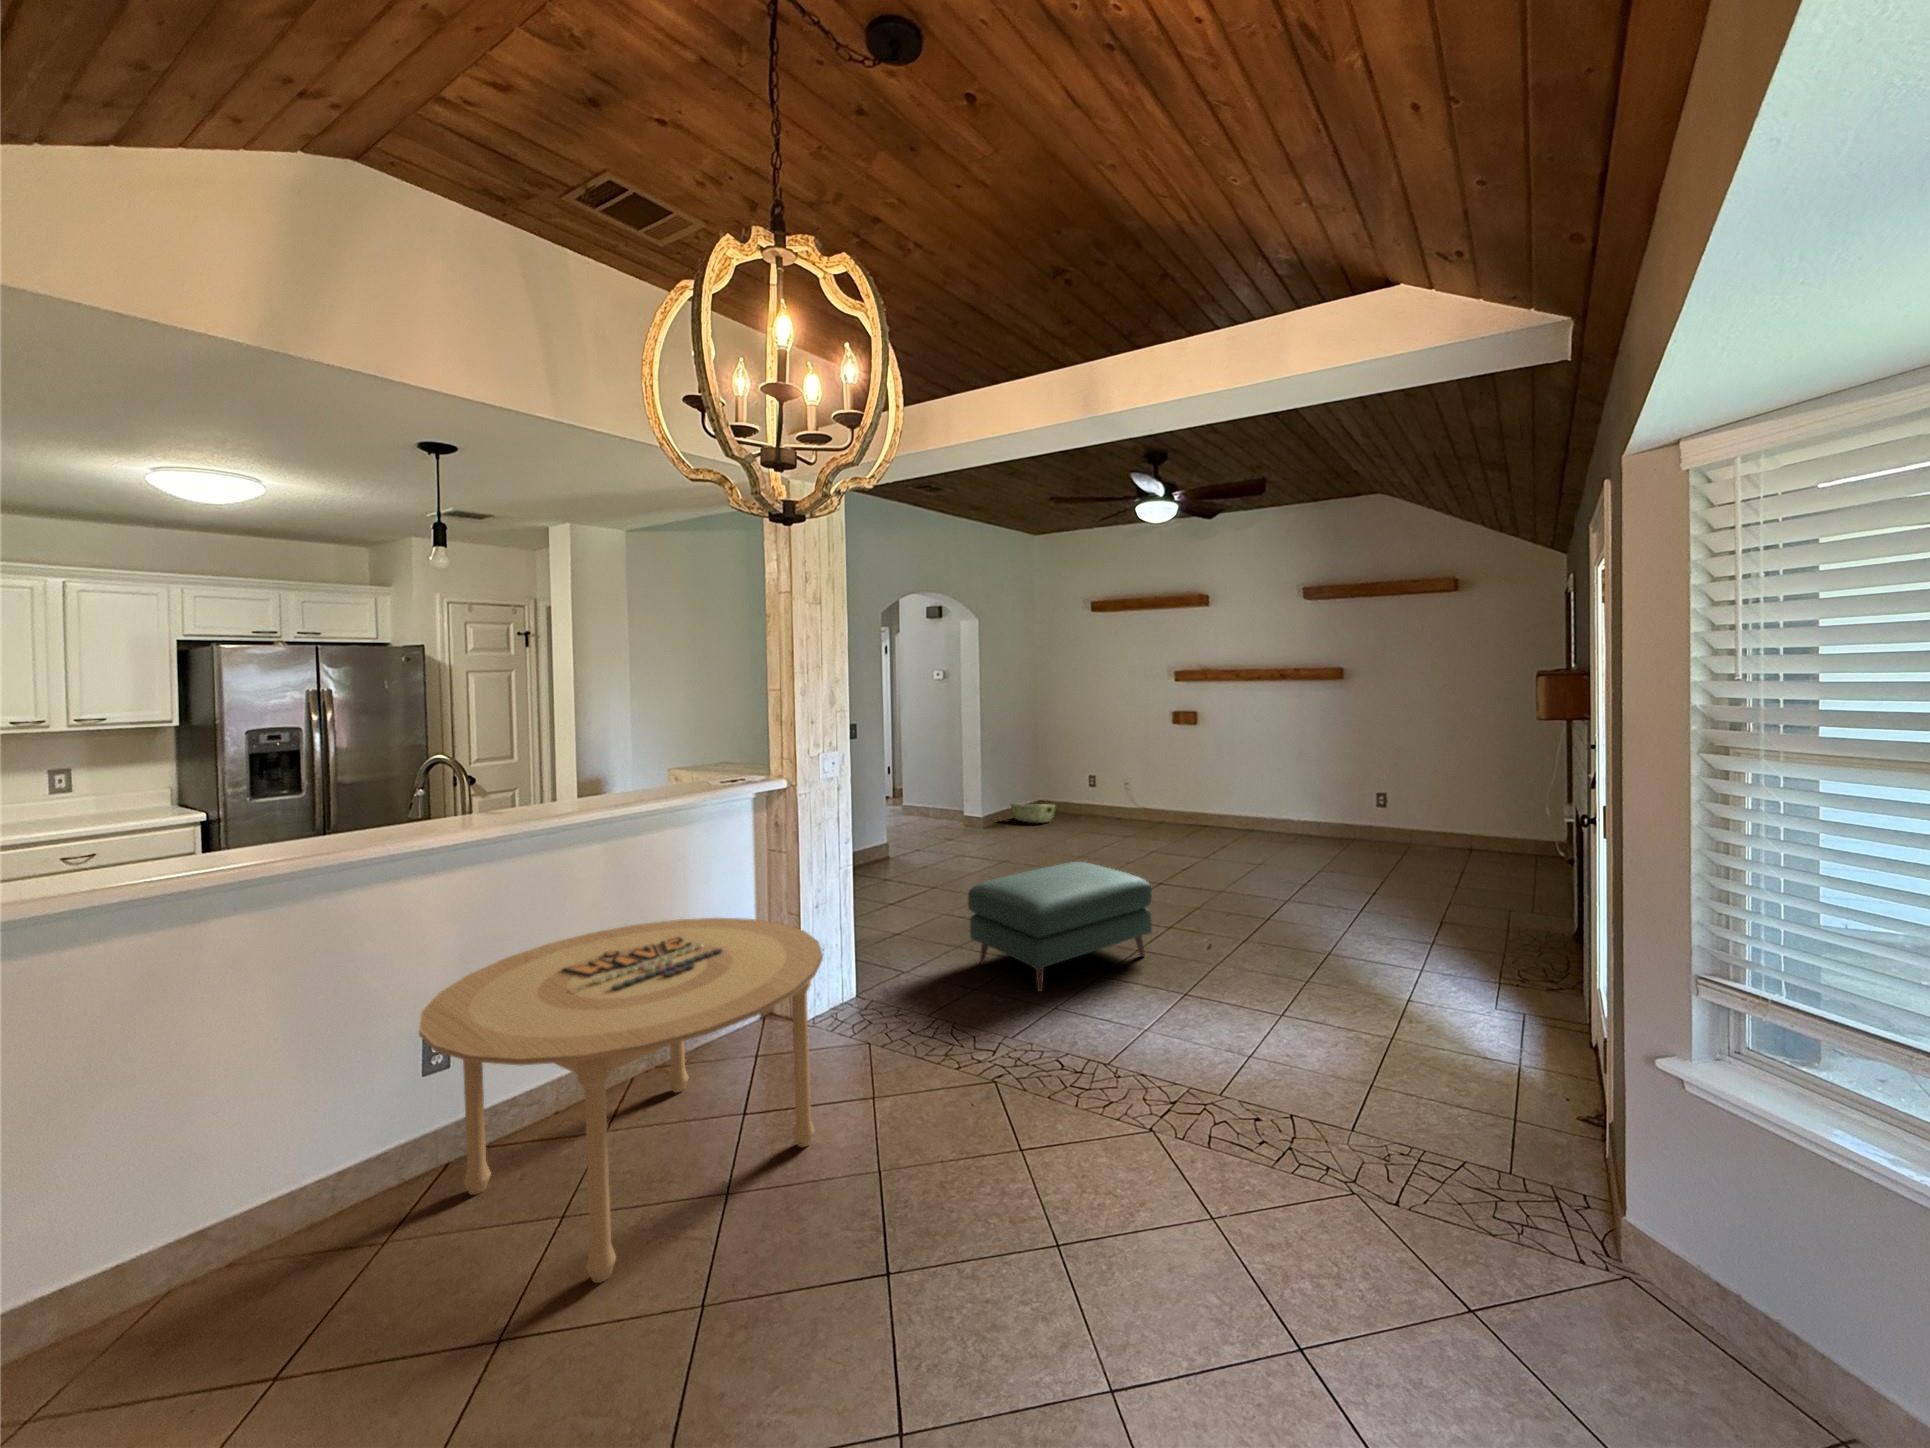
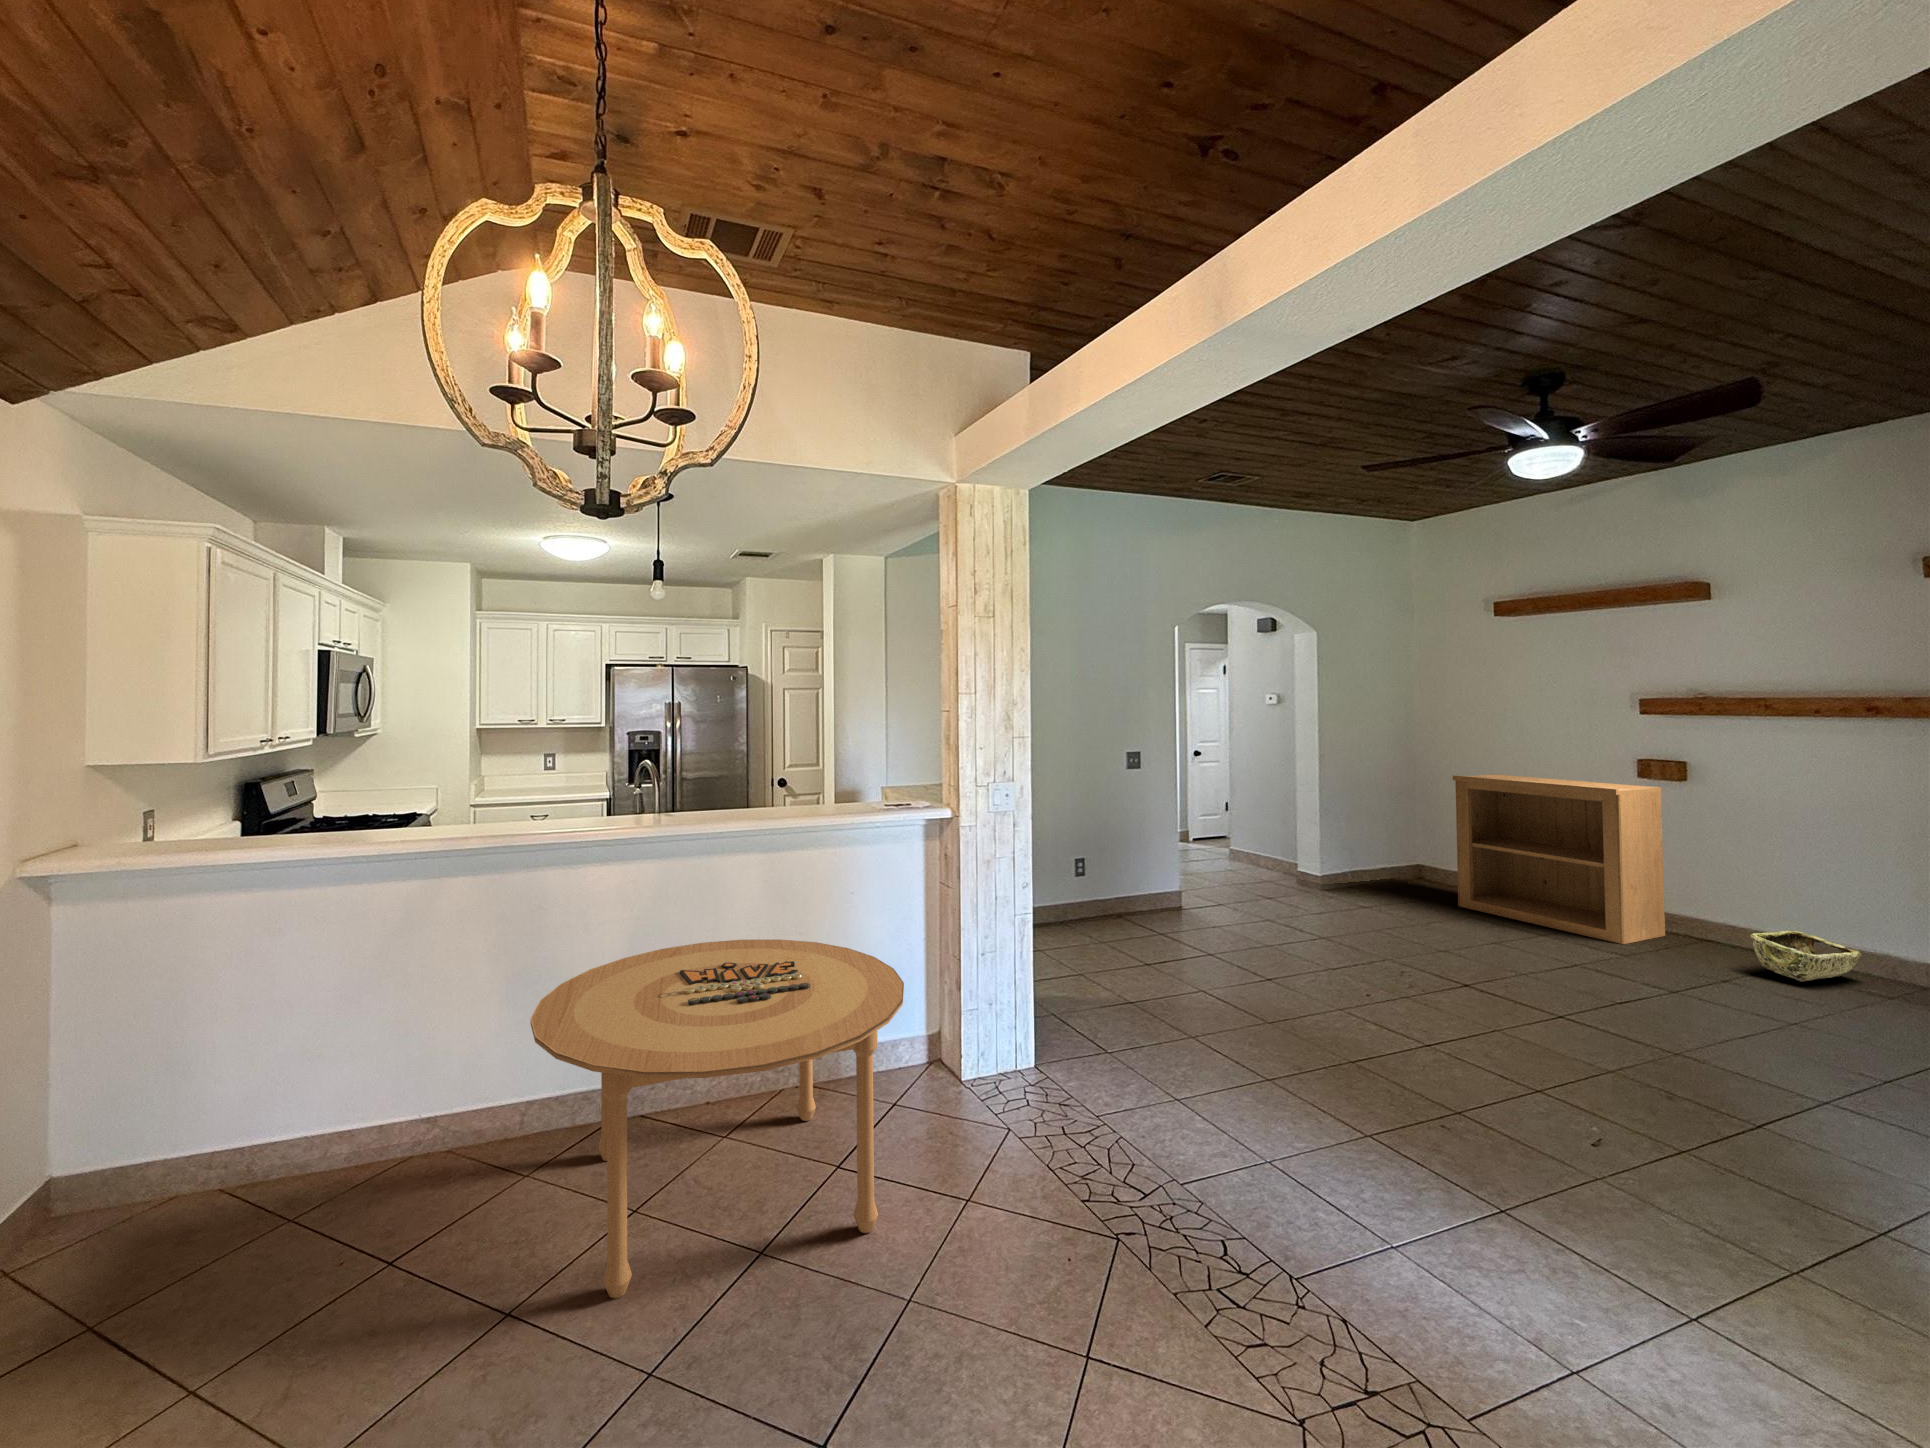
bookshelf: none [1074,727,1192,834] -> present [1453,774,1666,944]
woven basket: present [1011,804,1055,822] -> present [1750,931,1861,982]
ottoman: present [968,862,1152,992] -> none [1187,961,1470,1133]

